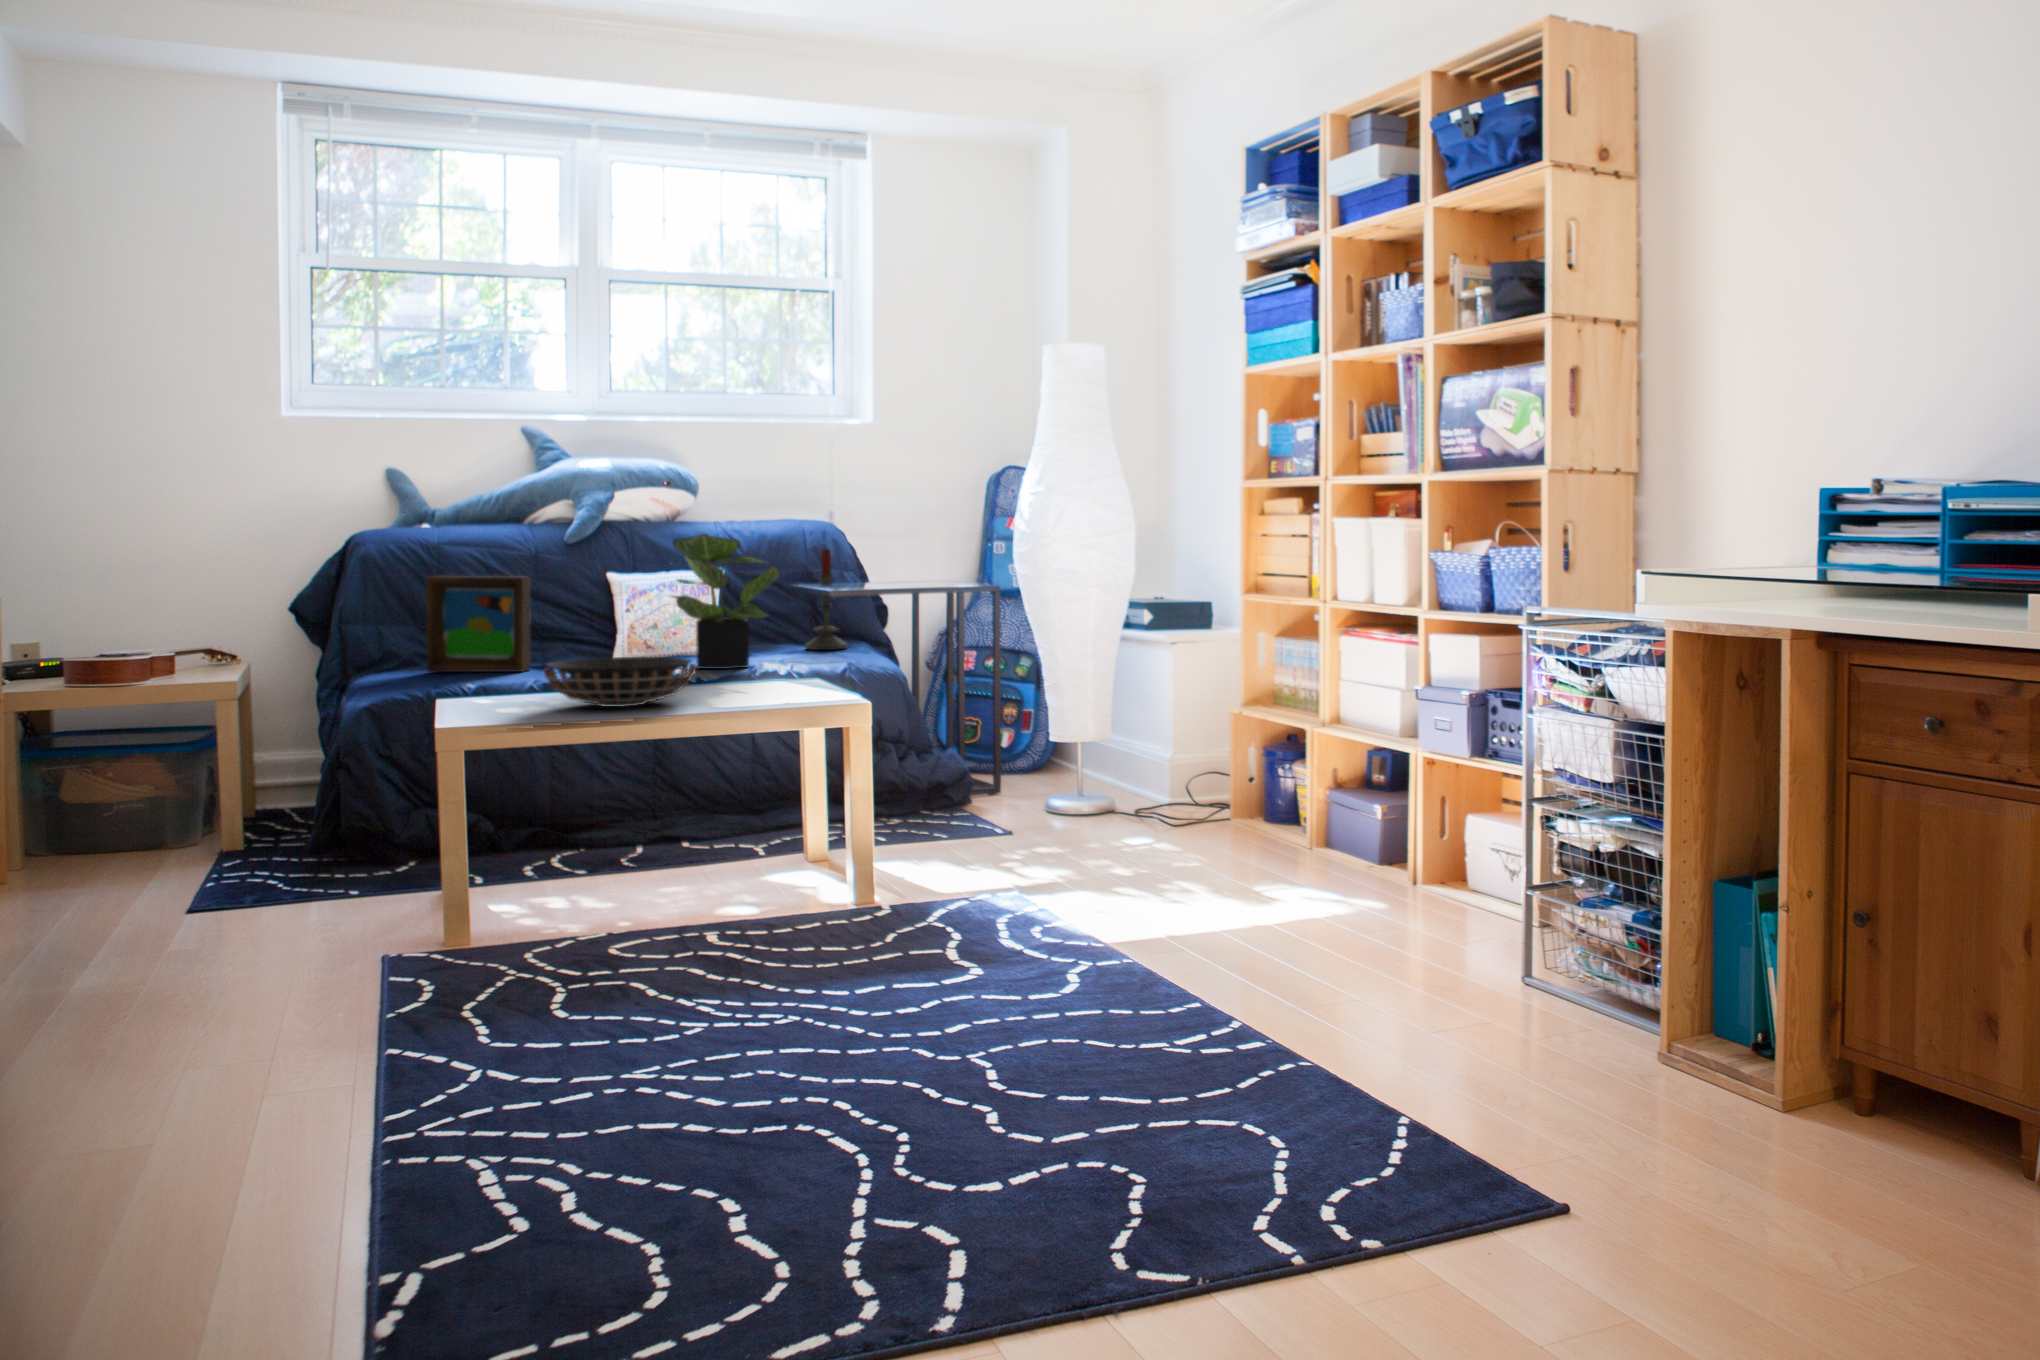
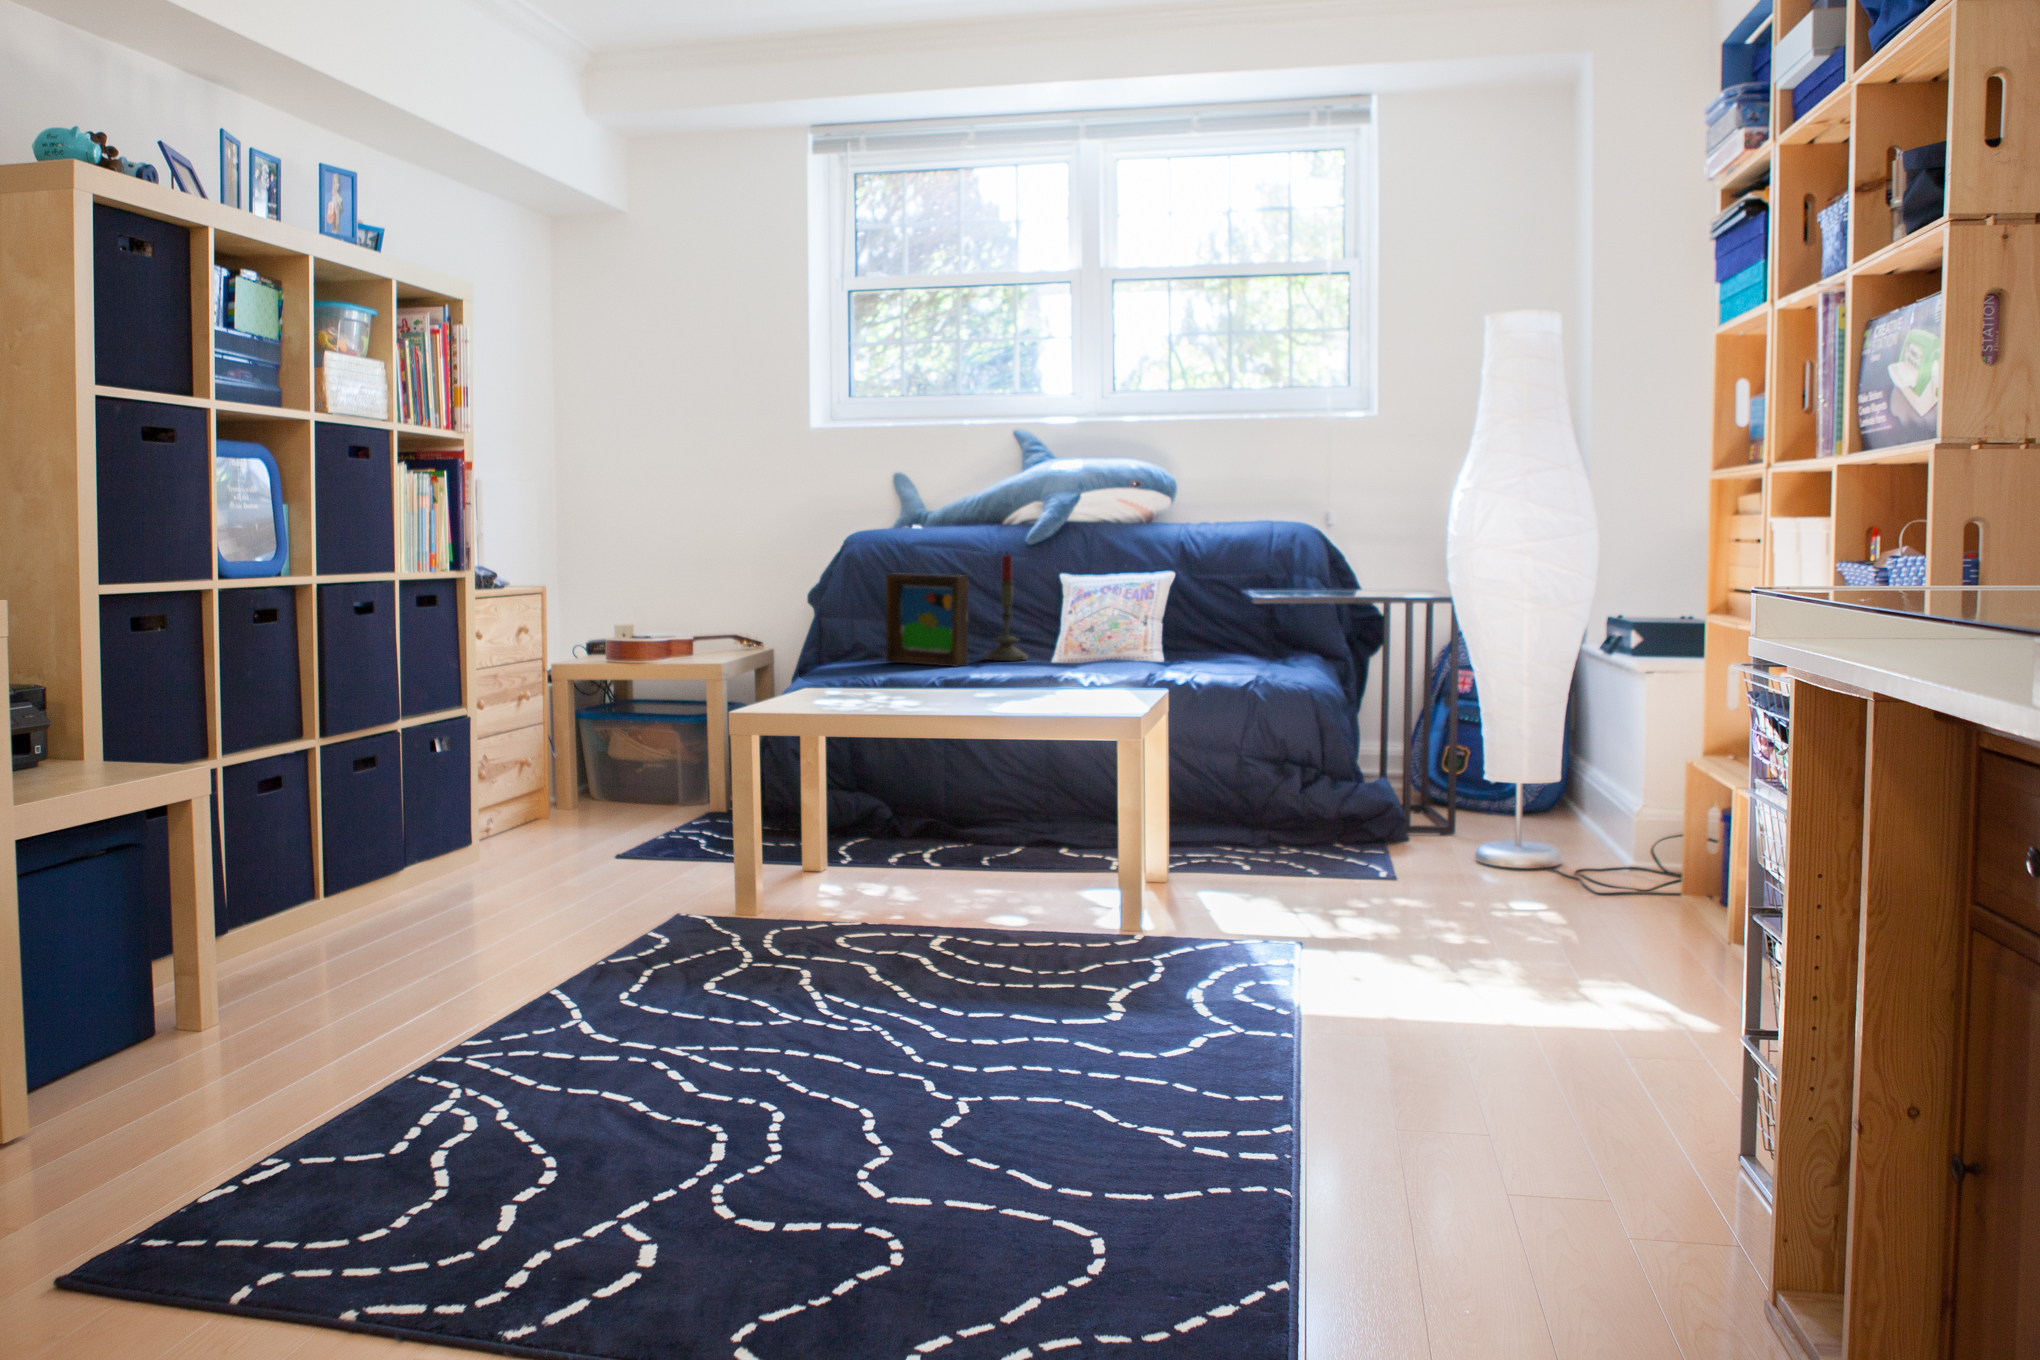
potted plant: present [672,534,780,669] -> none [1073,535,1189,675]
candle: present [806,549,847,650] -> present [985,554,1027,661]
decorative bowl: present [544,657,697,707] -> none [870,655,1011,703]

